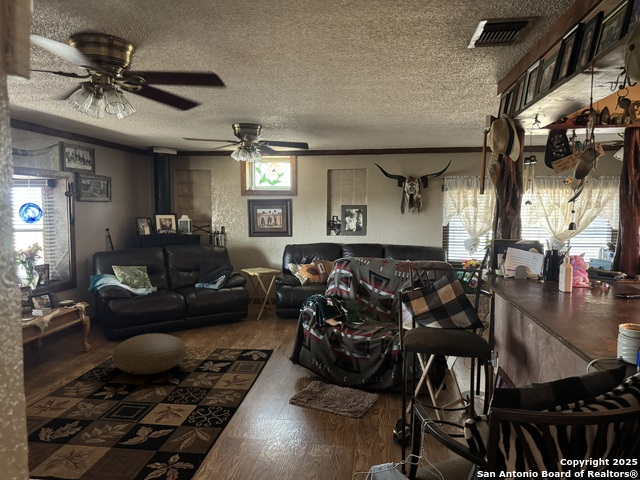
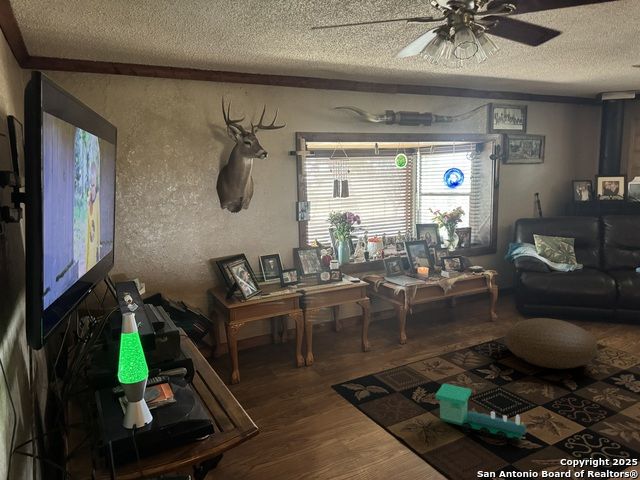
toy train: none [78,407,162,447] -> present [436,384,527,444]

